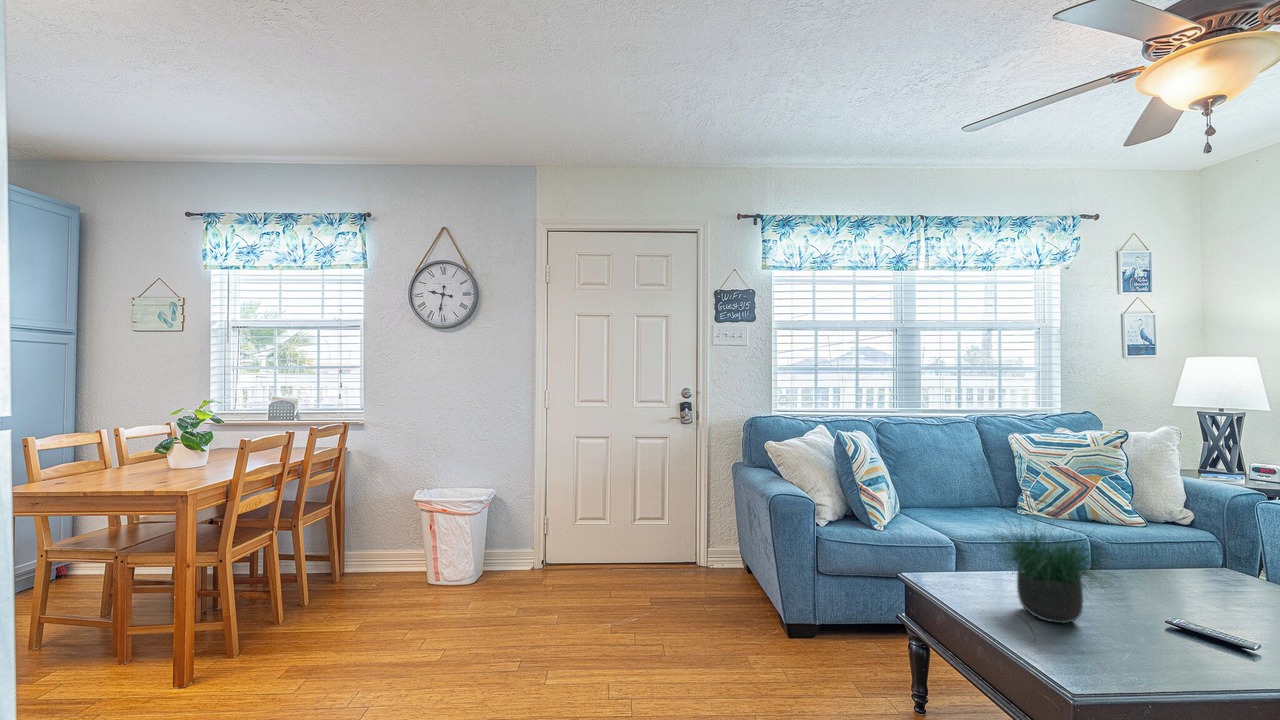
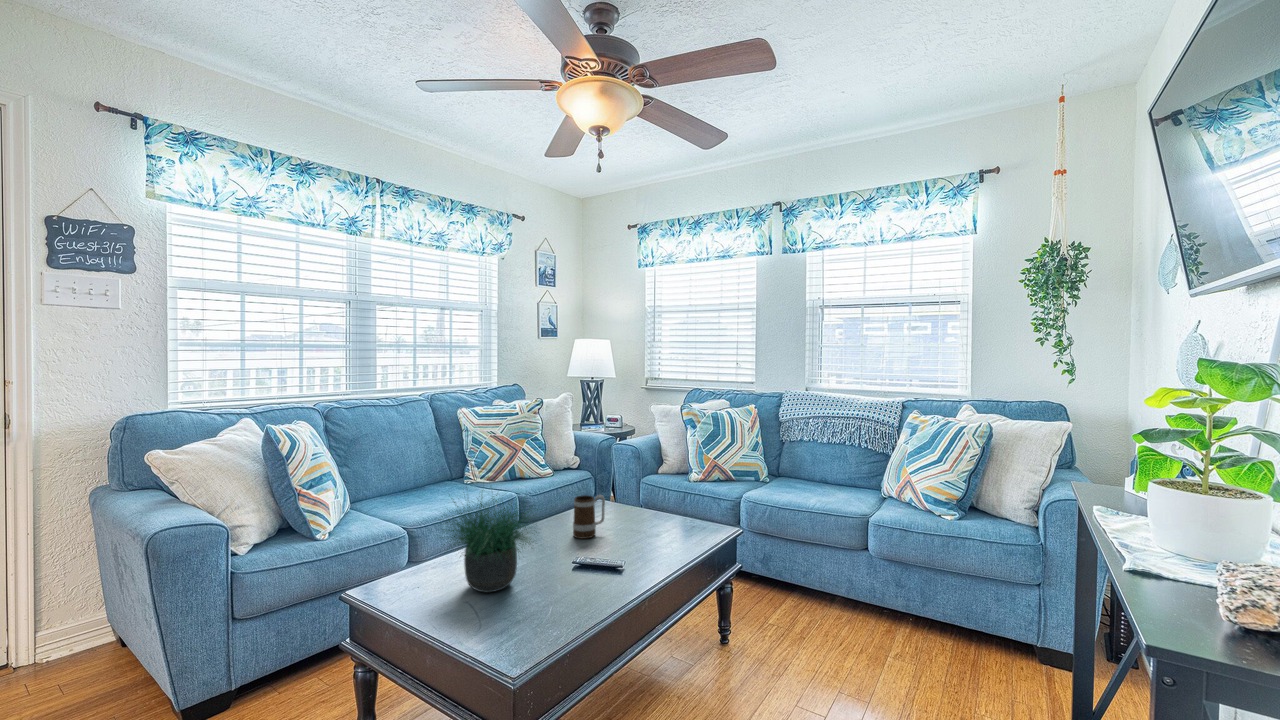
mug: none [1173,552,1231,609] -> present [573,495,605,539]

